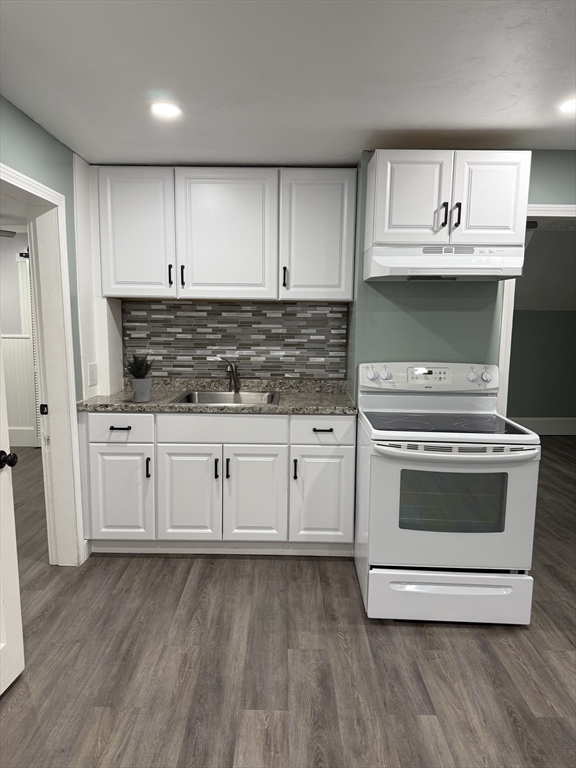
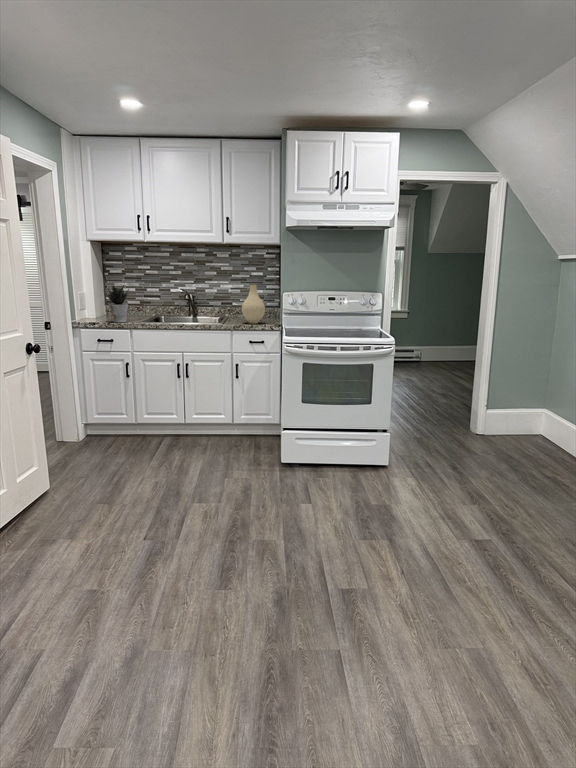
vase: none [301,353,333,404] -> present [241,285,265,324]

